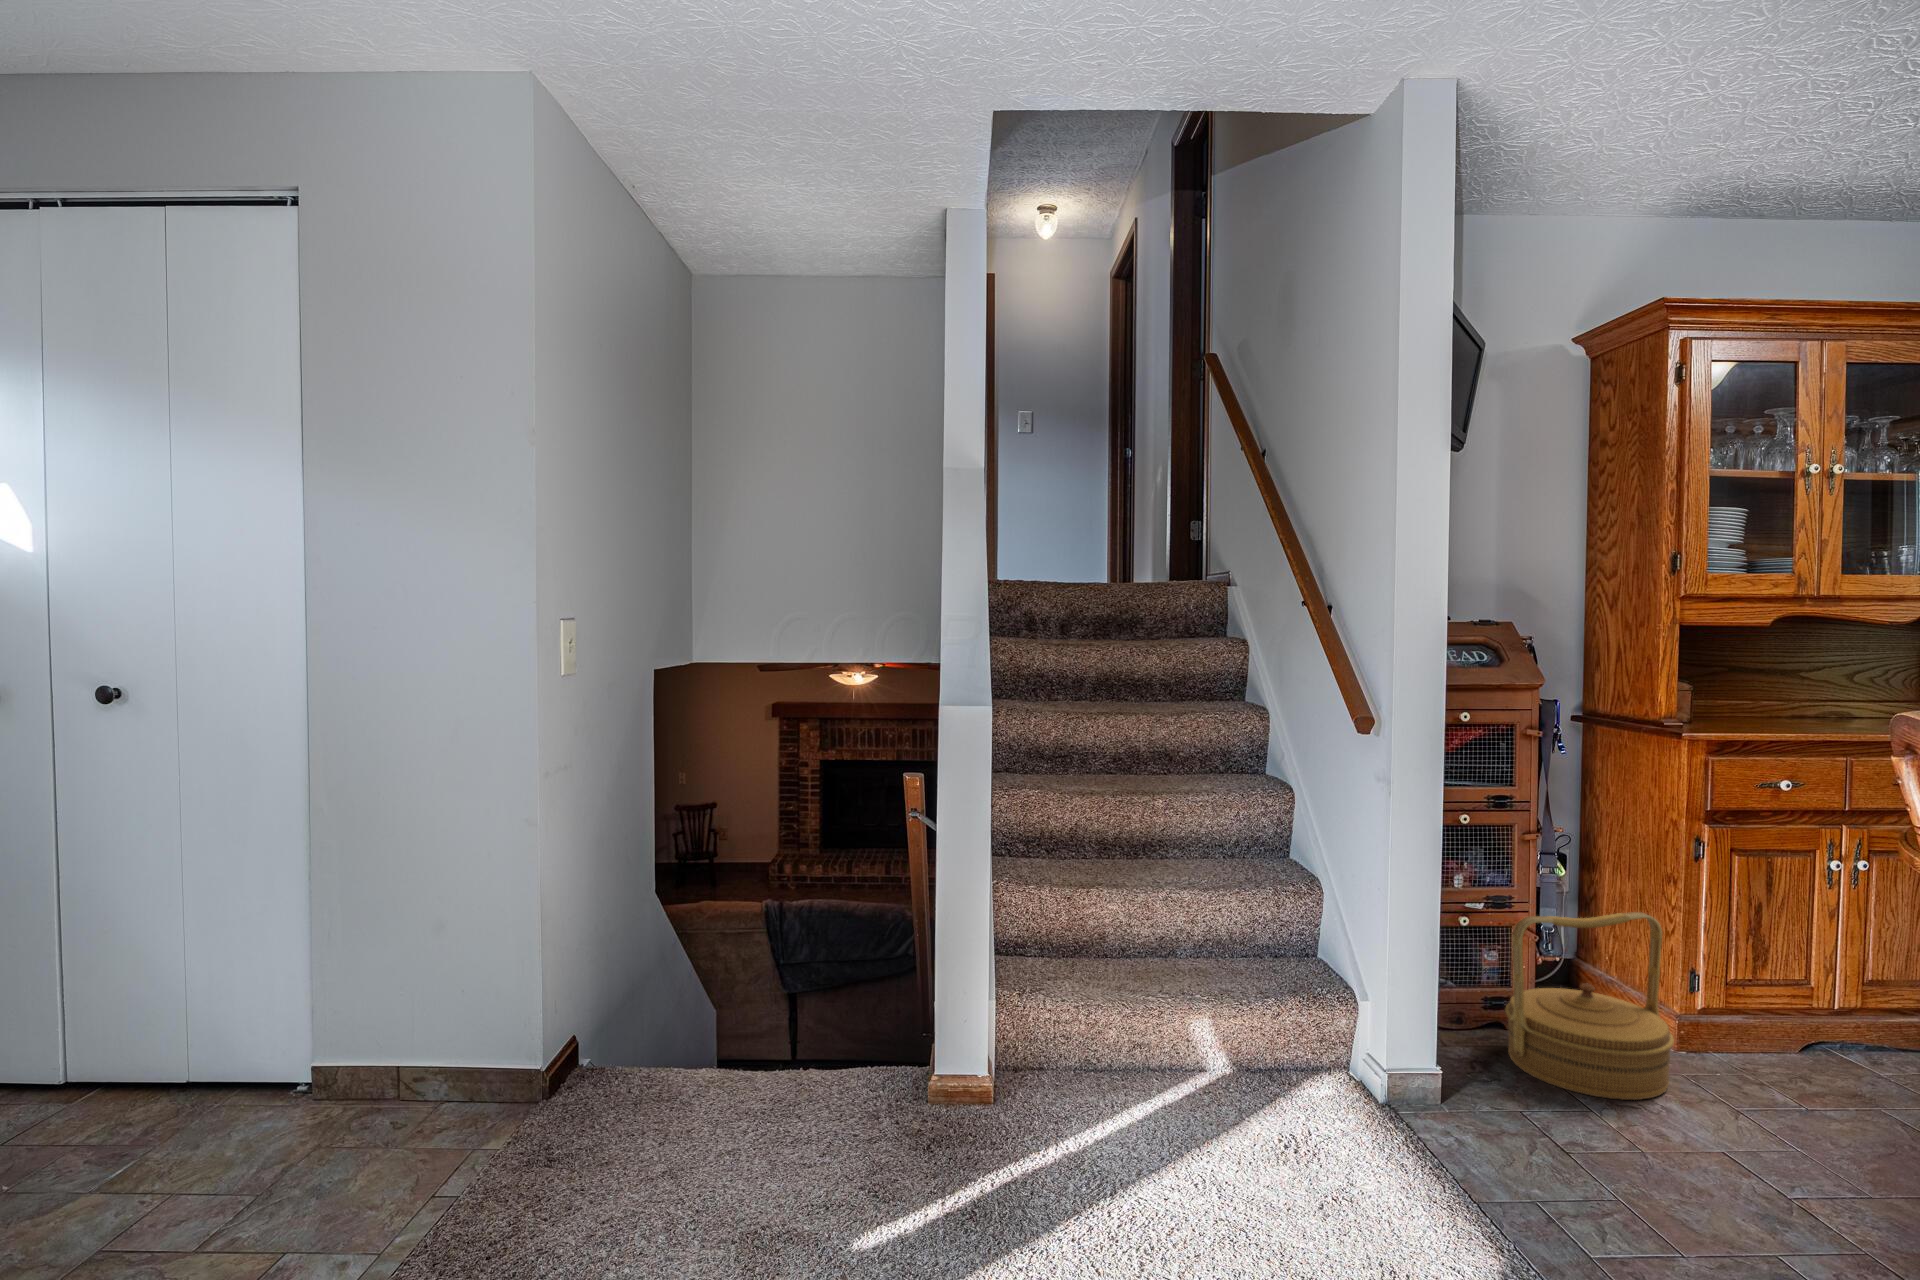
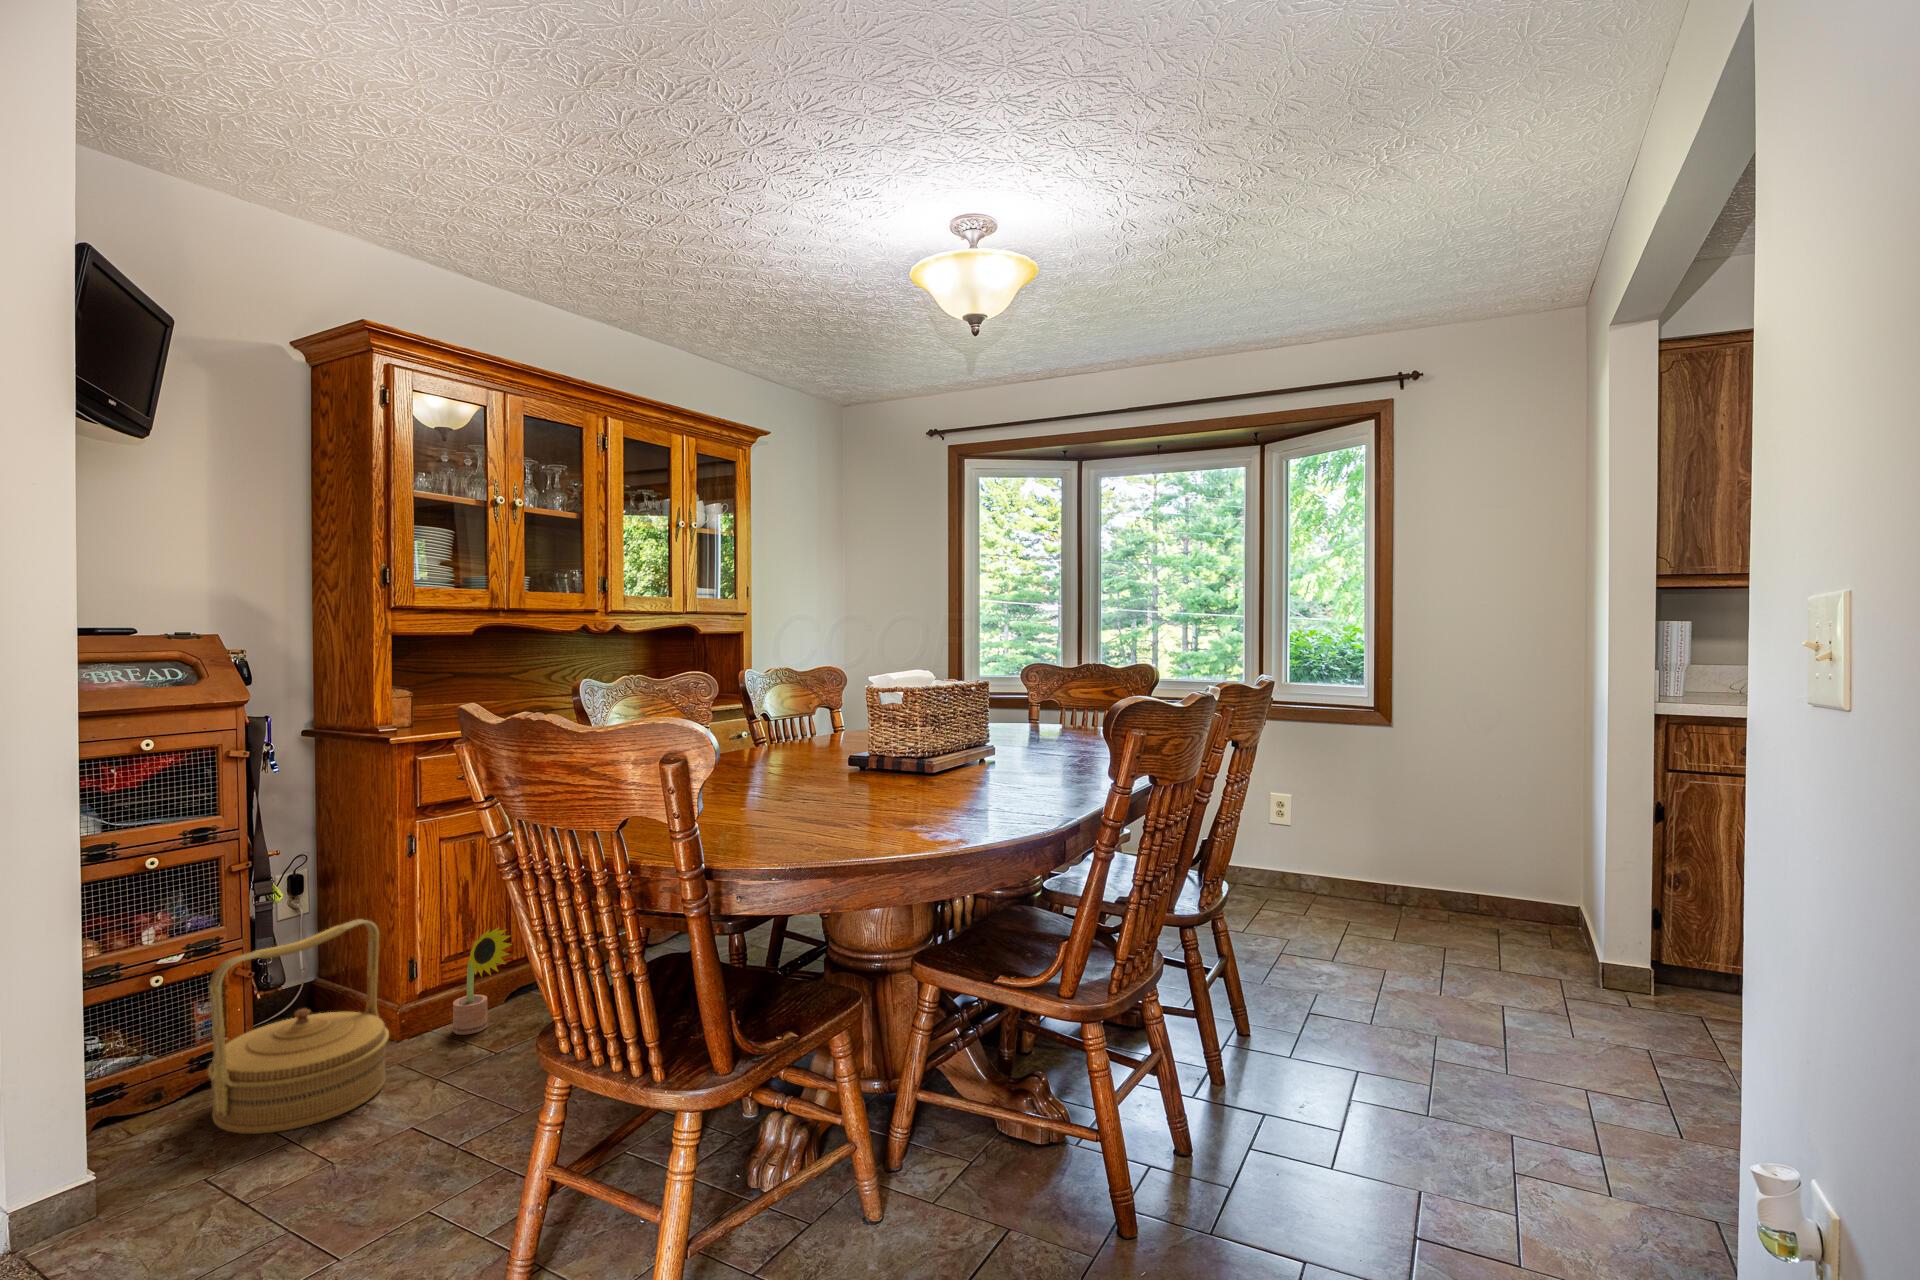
decorative plant: none [1740,963,1821,1075] -> present [453,928,512,1035]

